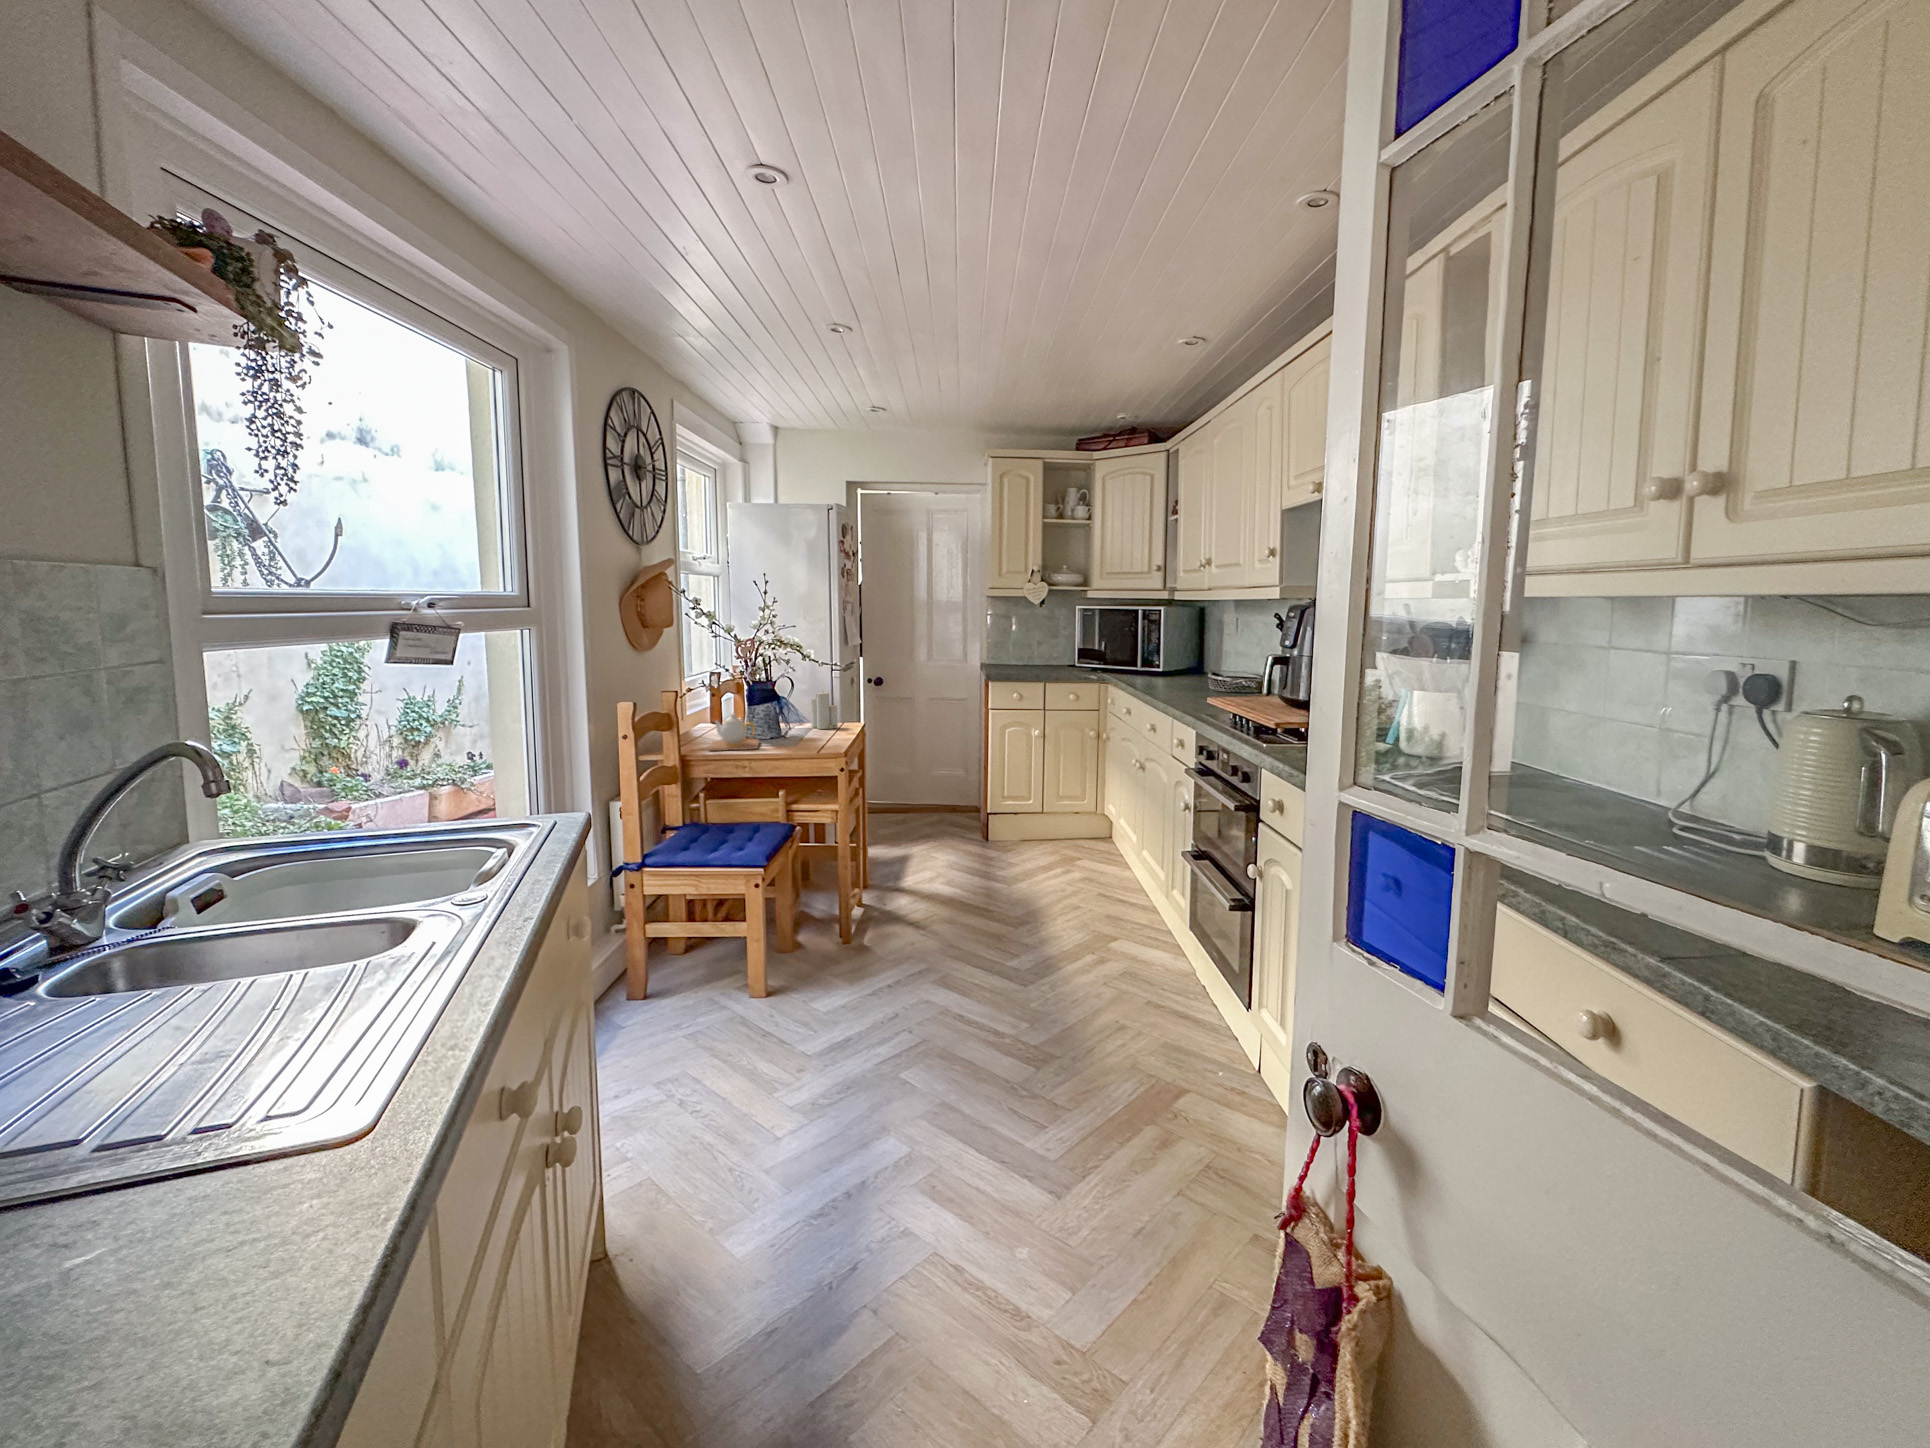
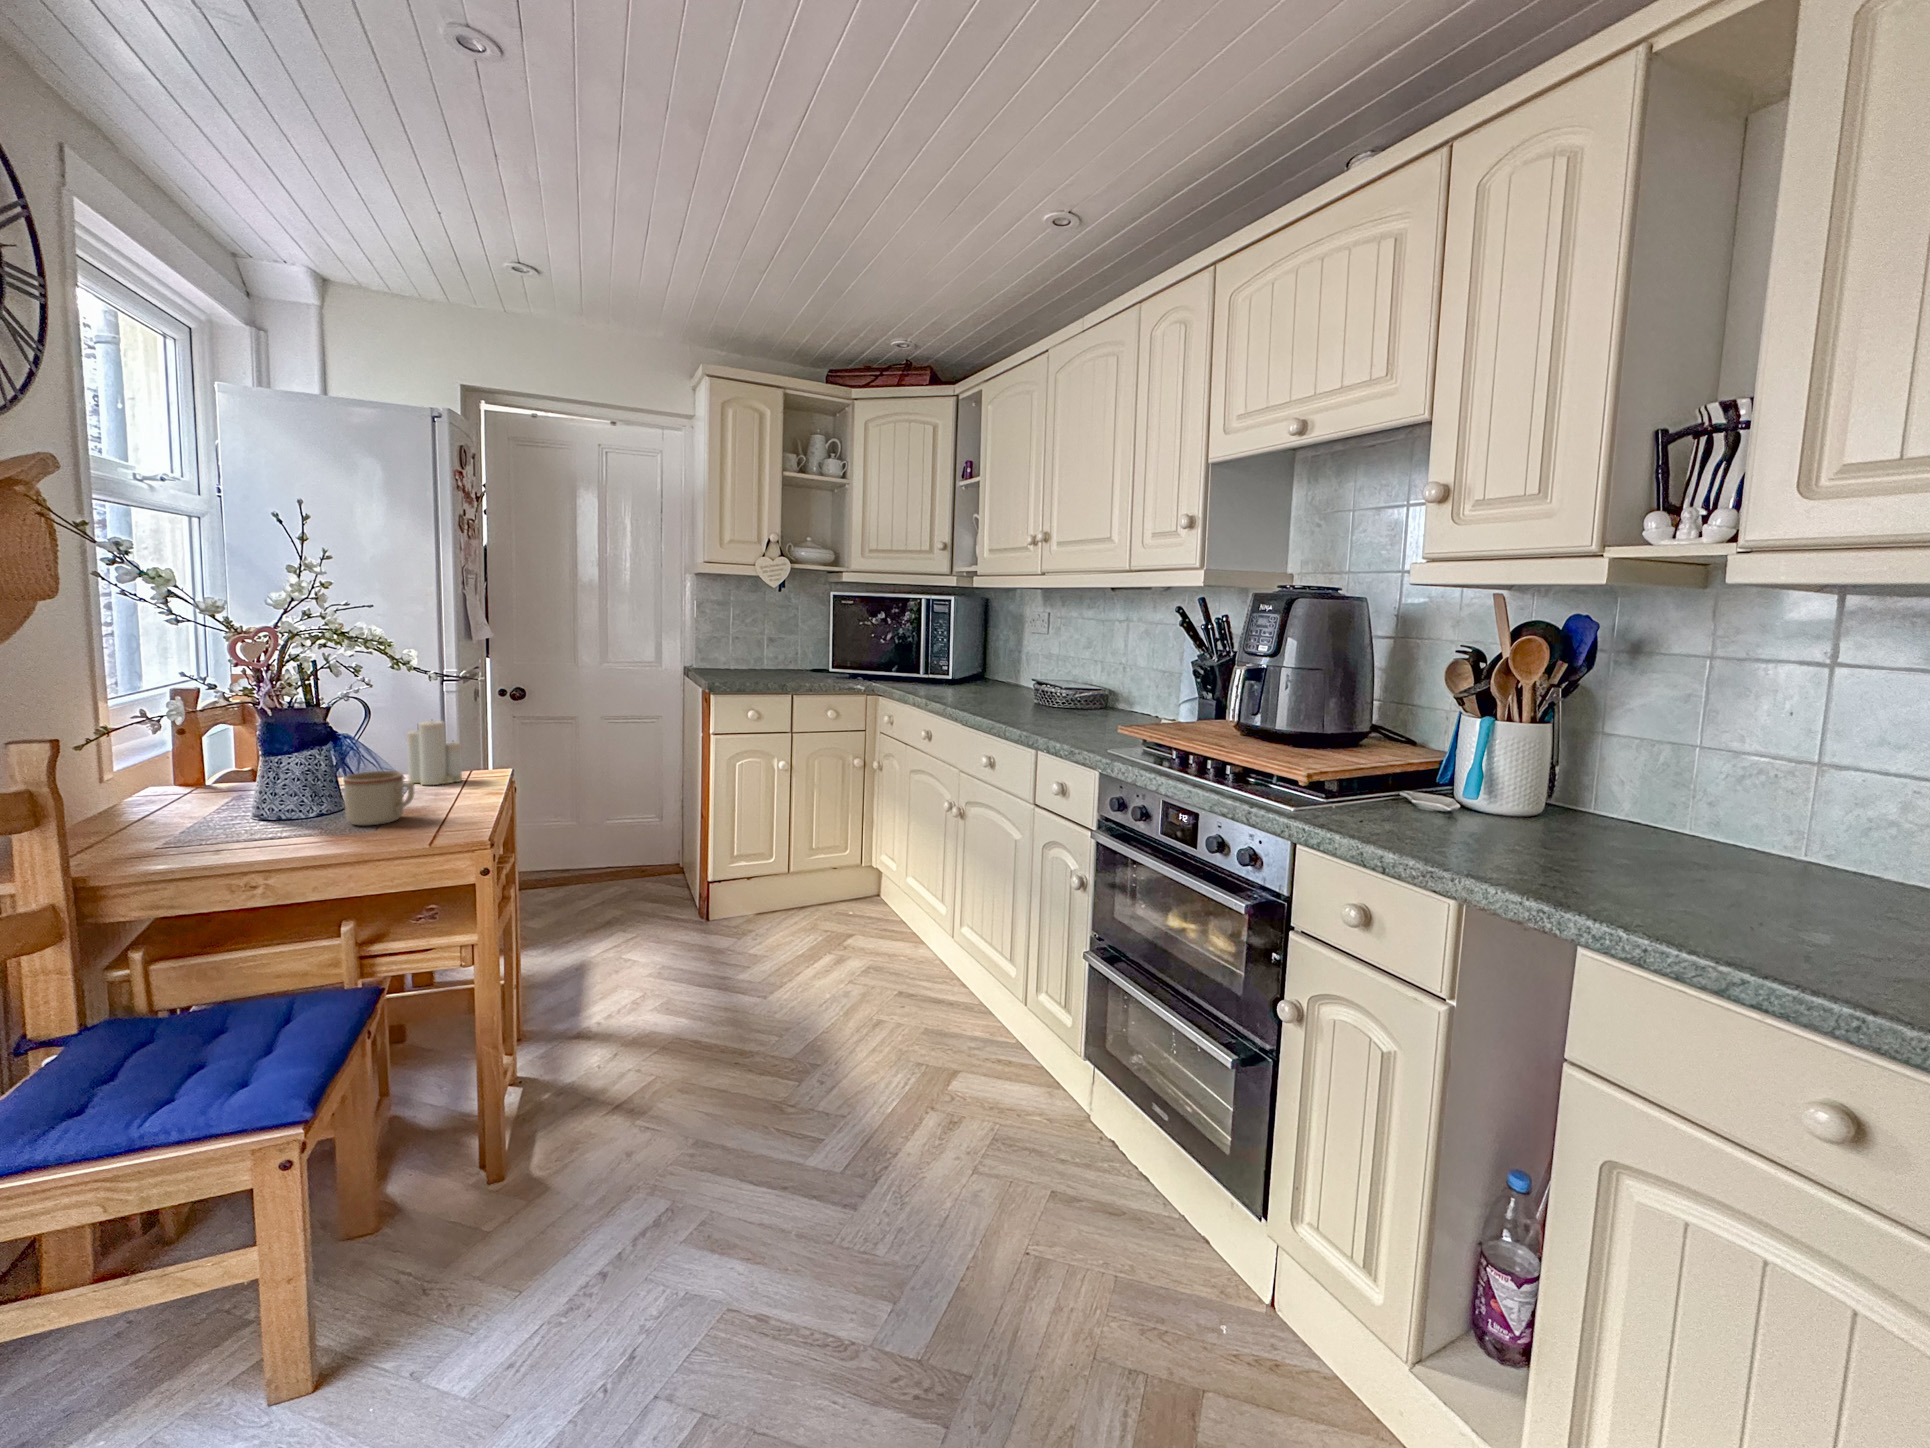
teapot: present [708,713,759,751] -> none [152,776,291,860]
mug: none [781,716,812,744] -> present [344,771,414,825]

